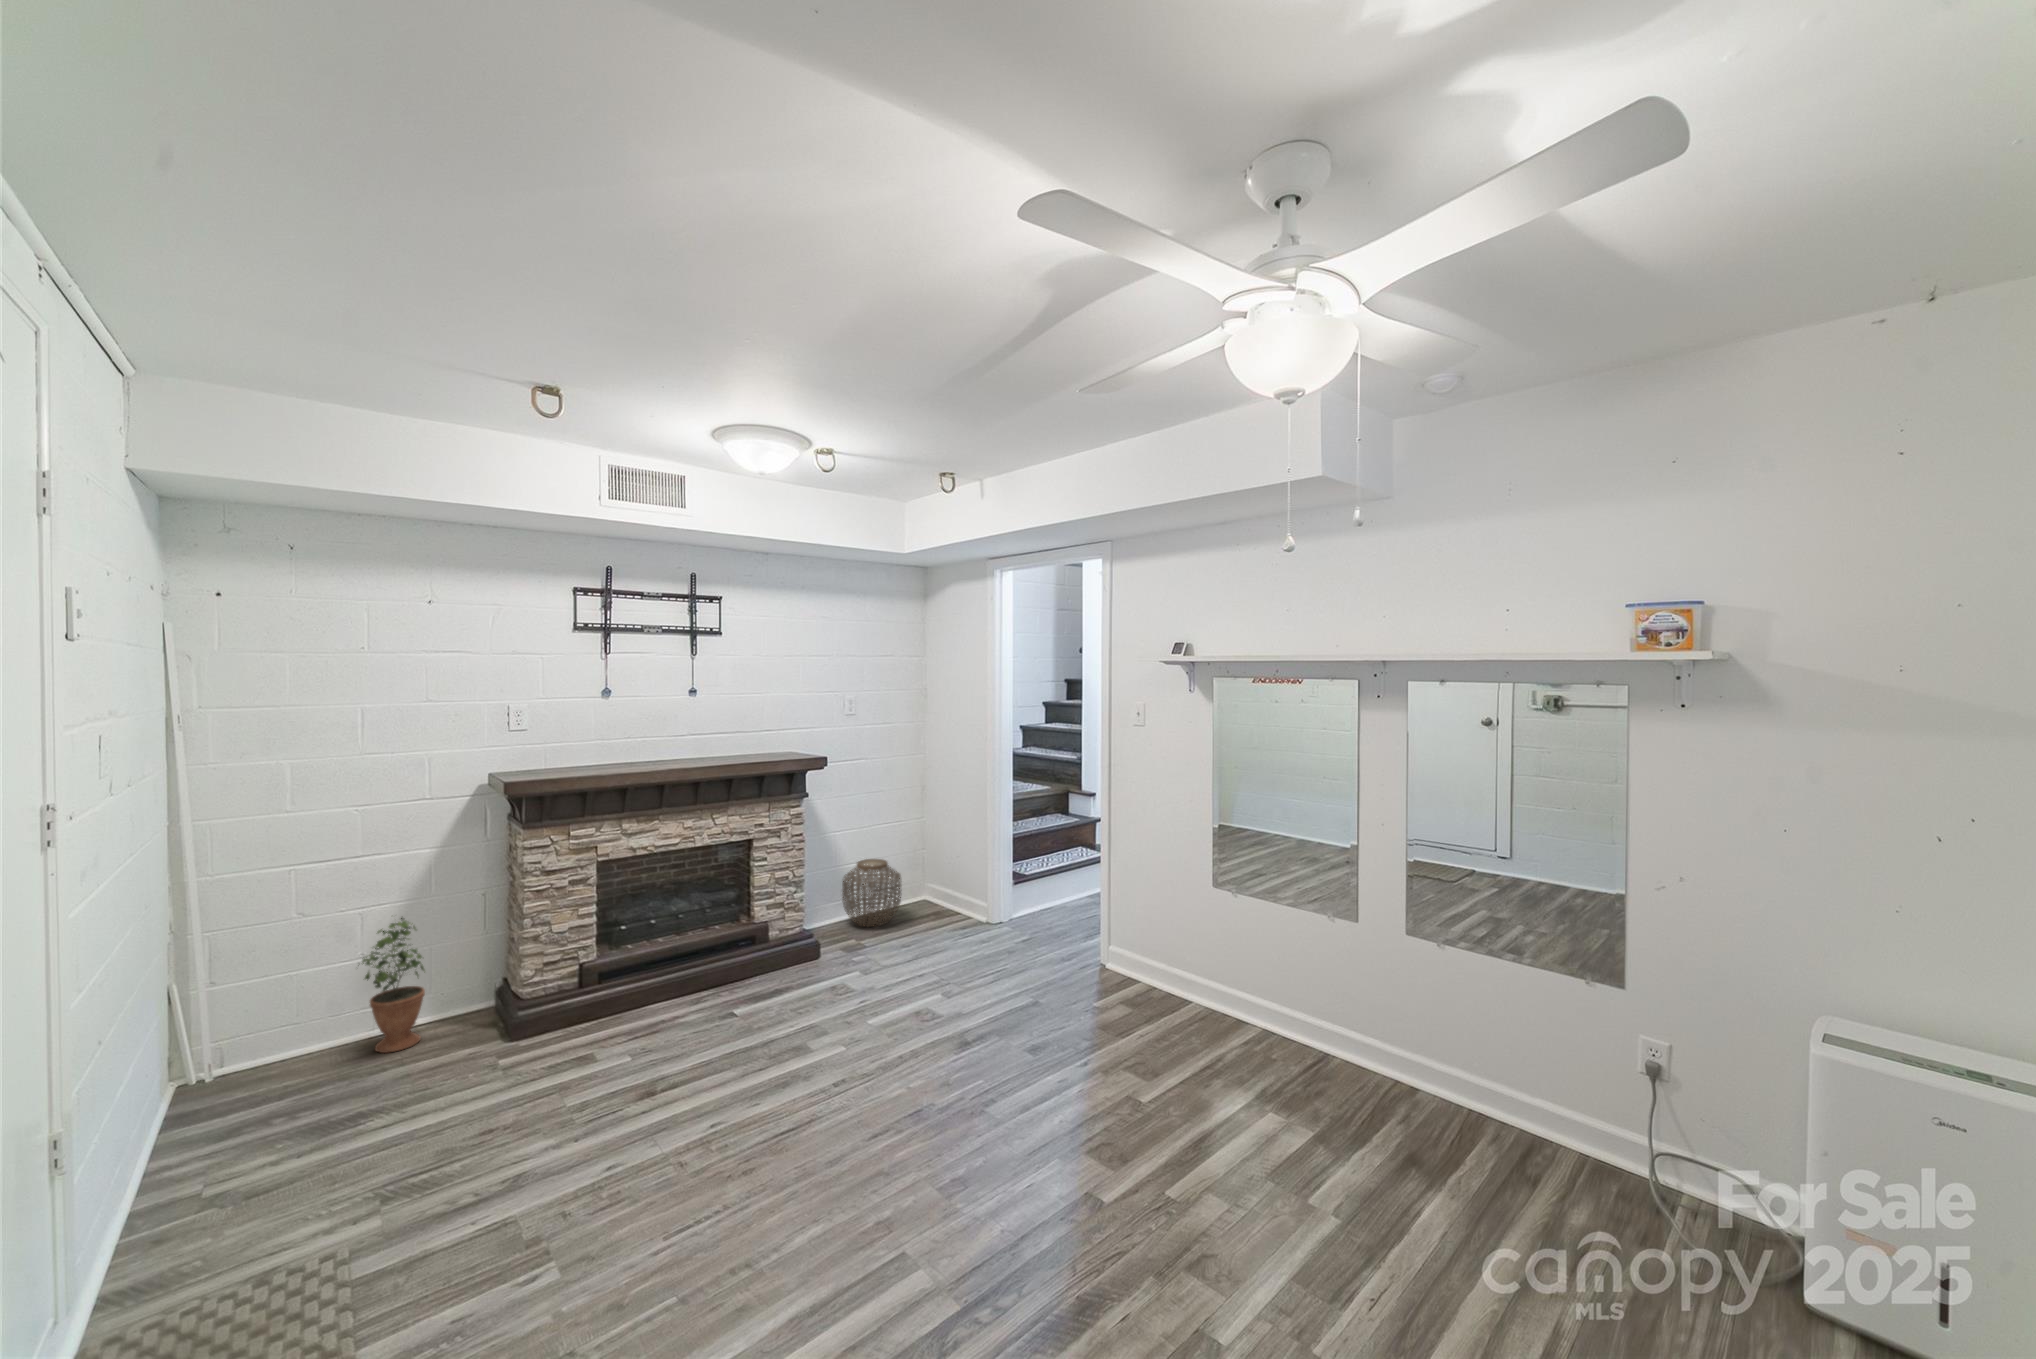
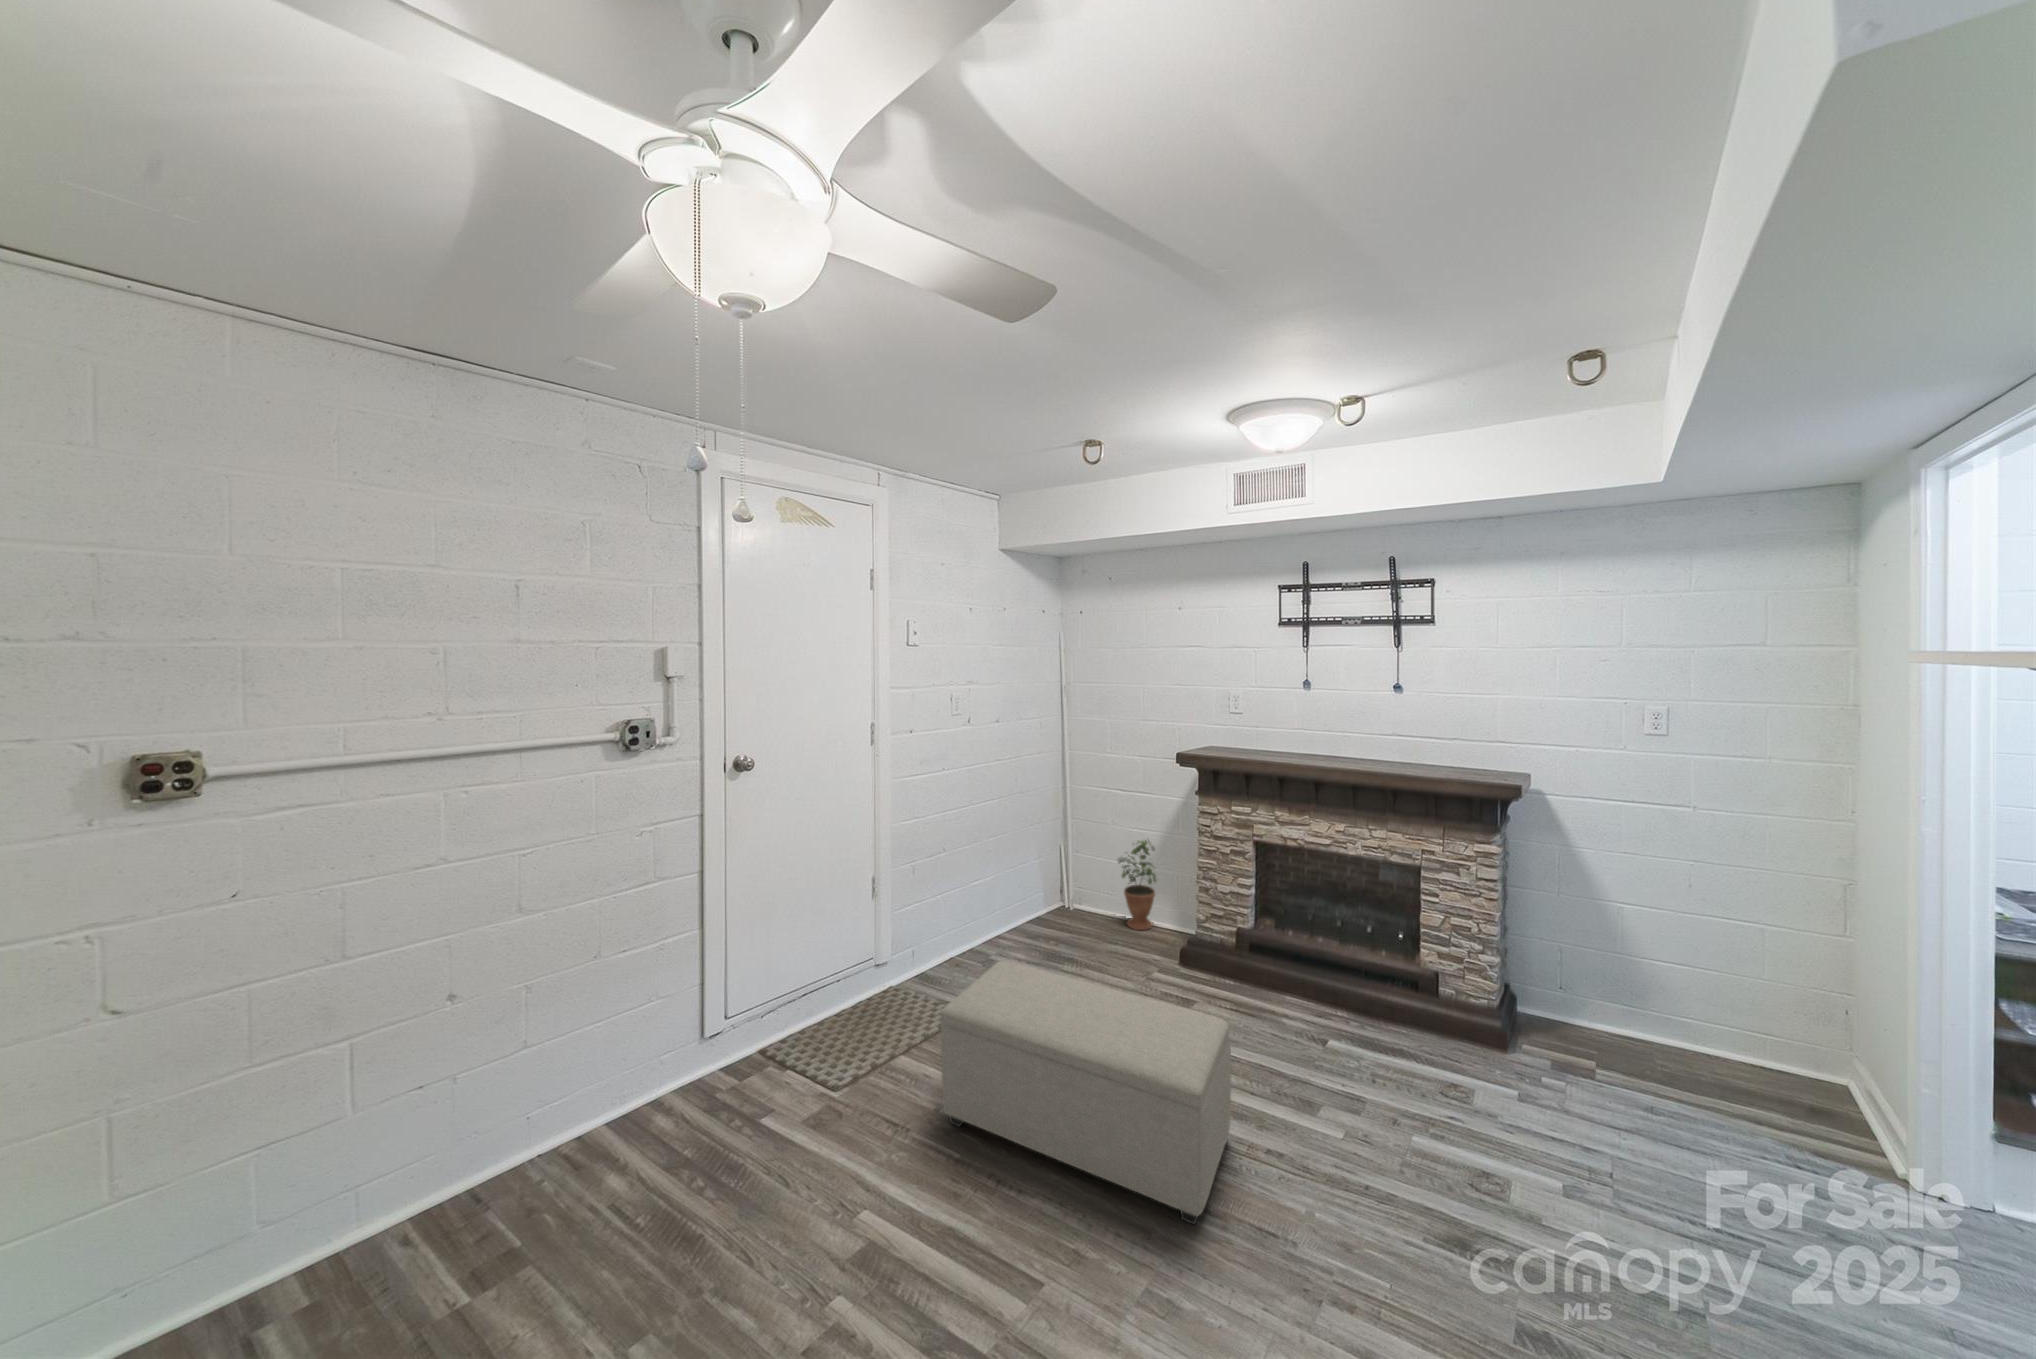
woven basket: present [842,859,901,927] -> none [1608,951,1731,1063]
ottoman: none [453,986,818,1302] -> present [941,961,1231,1224]

